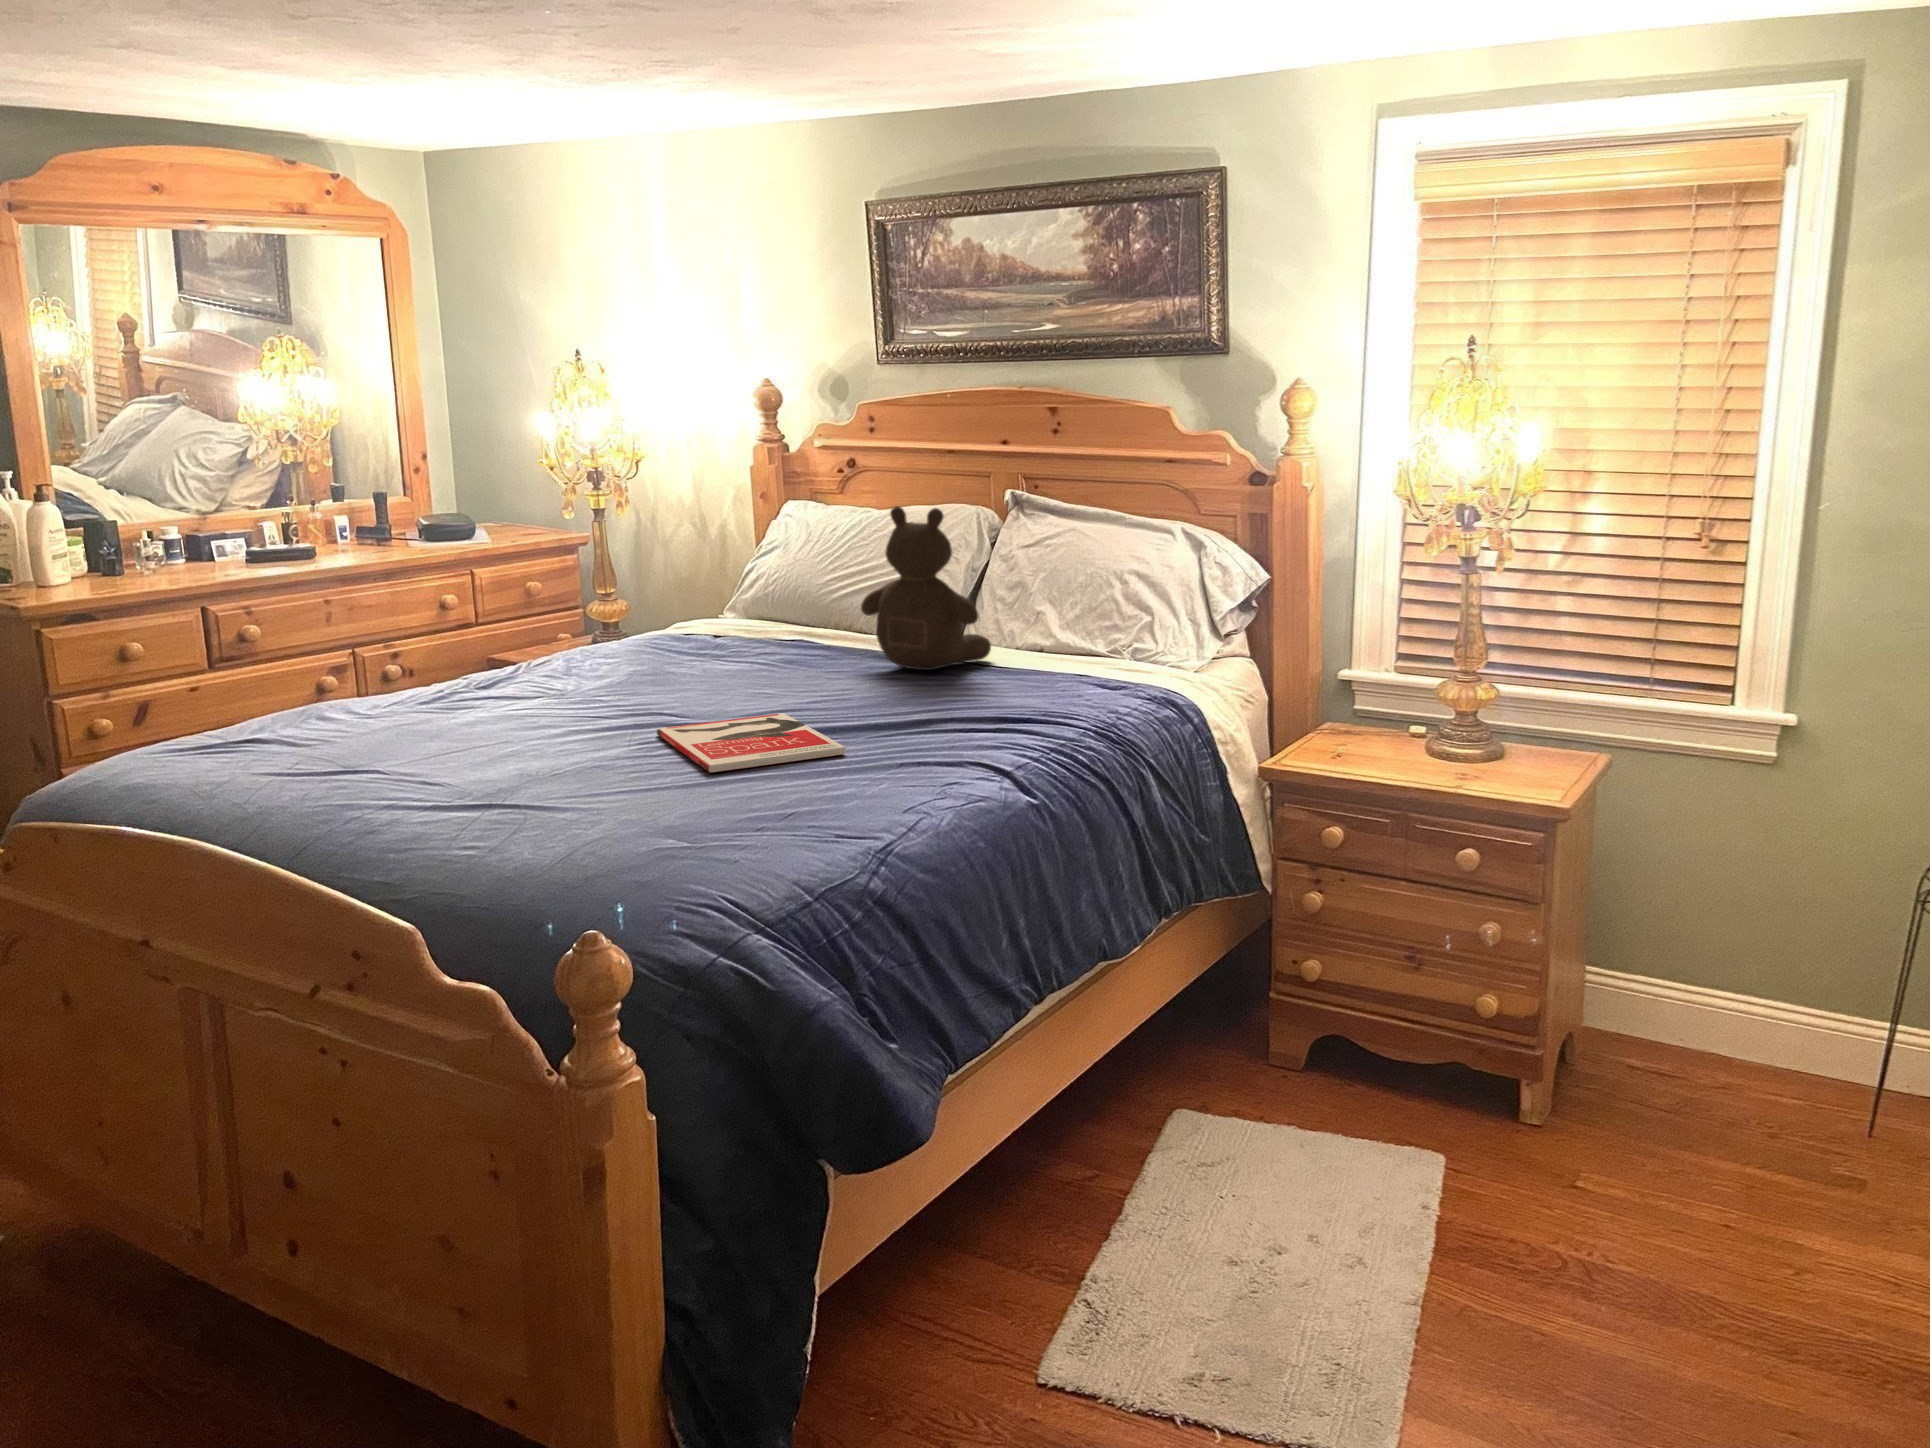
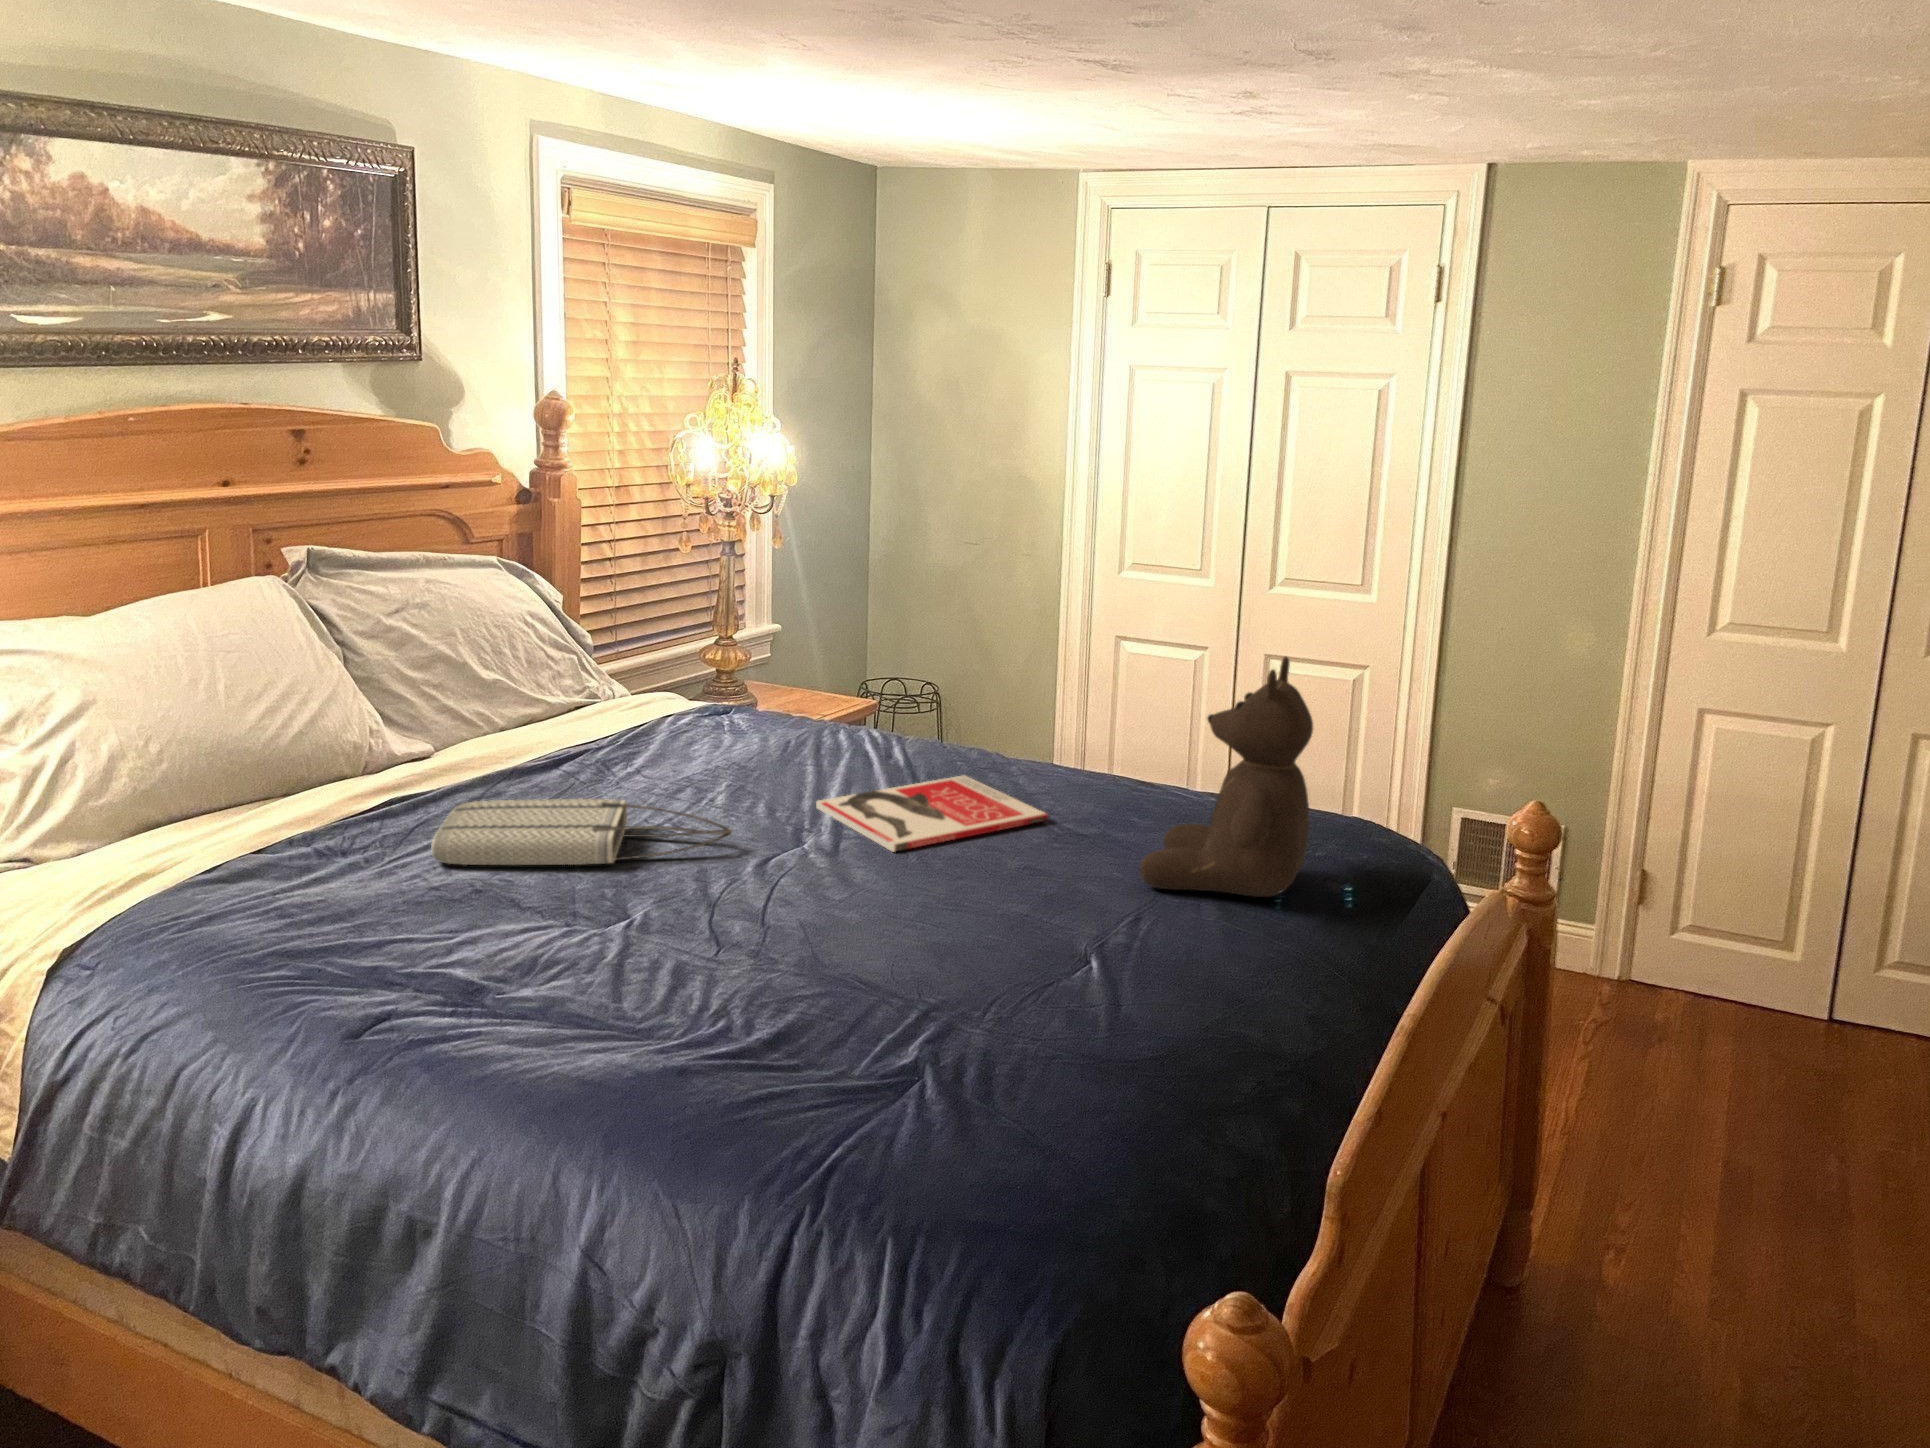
teddy bear: present [861,506,991,670] -> present [1140,657,1313,897]
tote bag: none [663,642,769,690] -> present [431,799,731,865]

